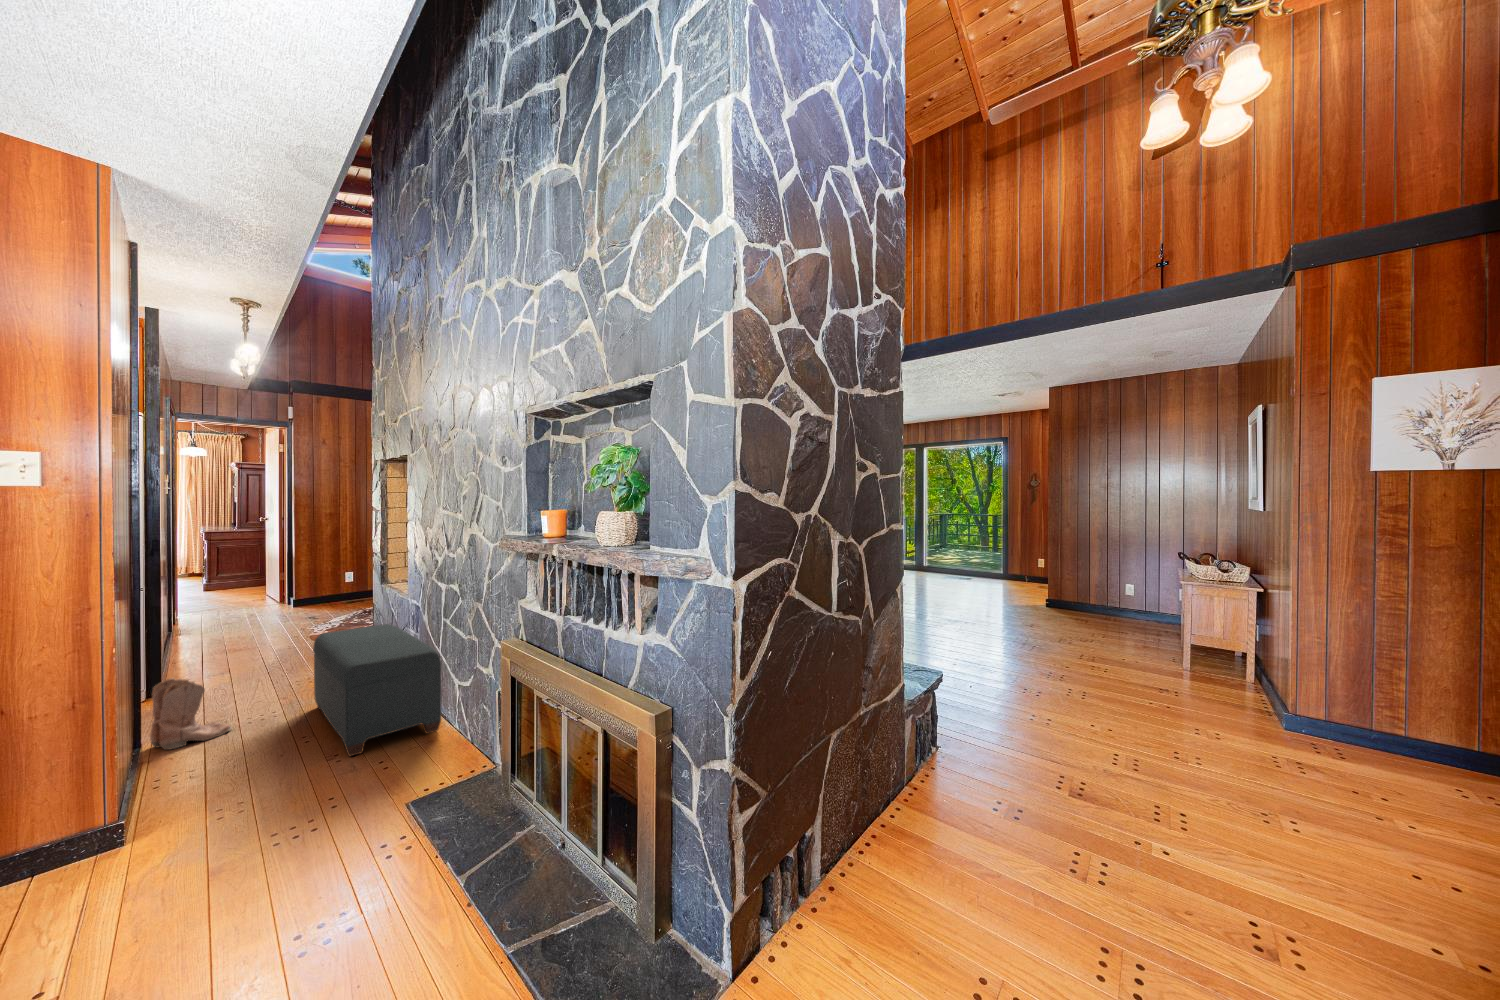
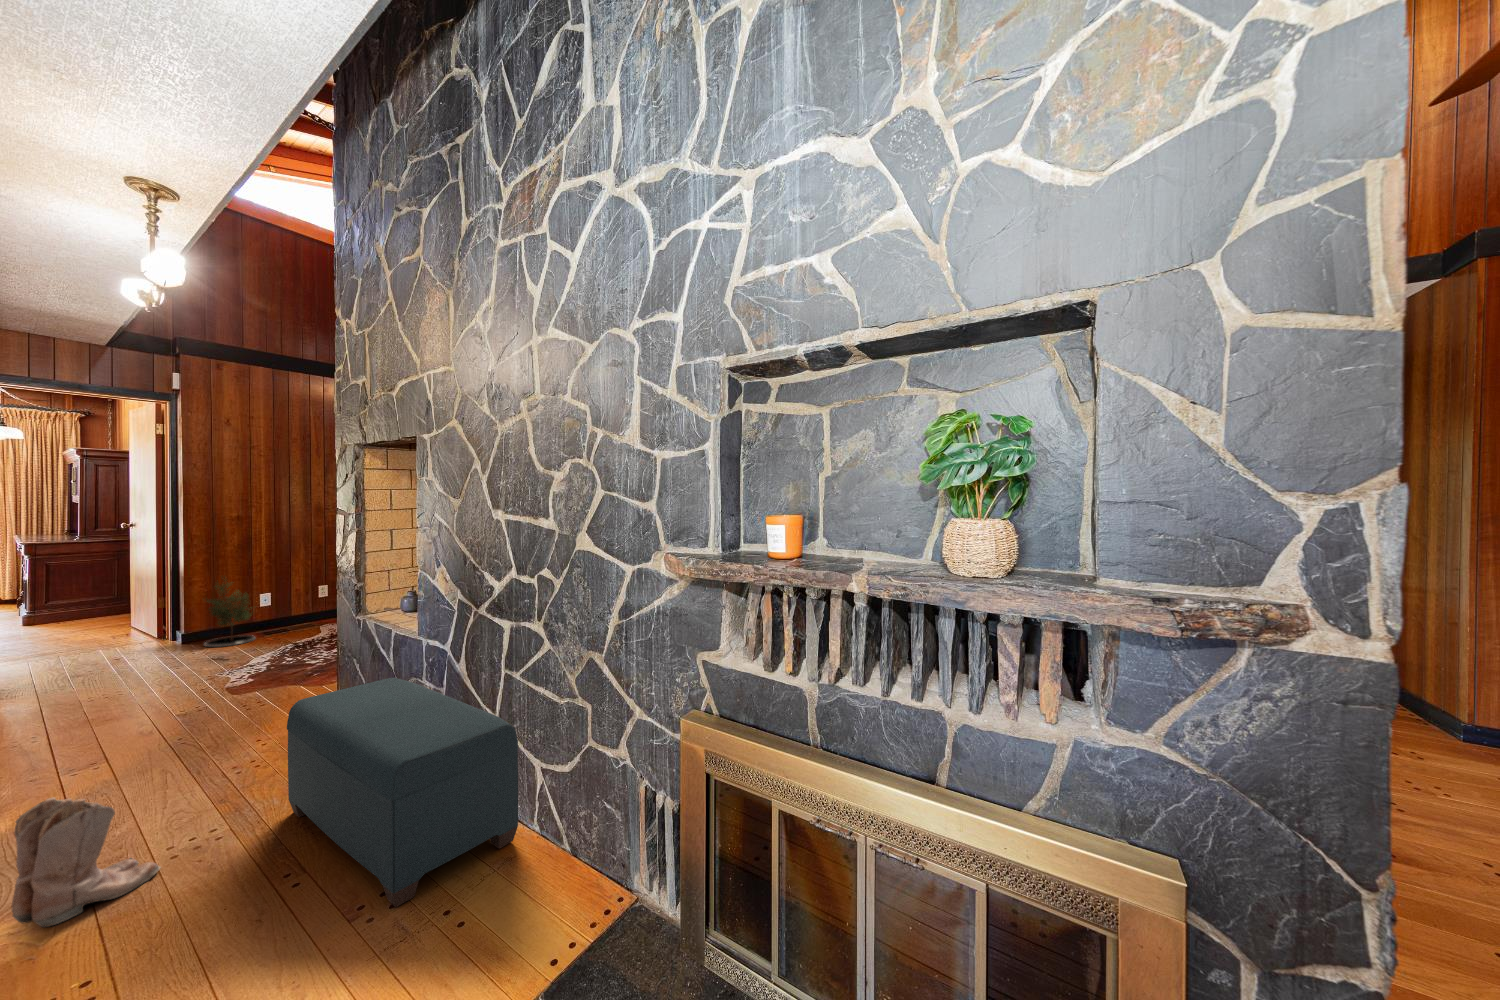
potted tree: none [306,556,345,610] -> present [204,577,255,647]

